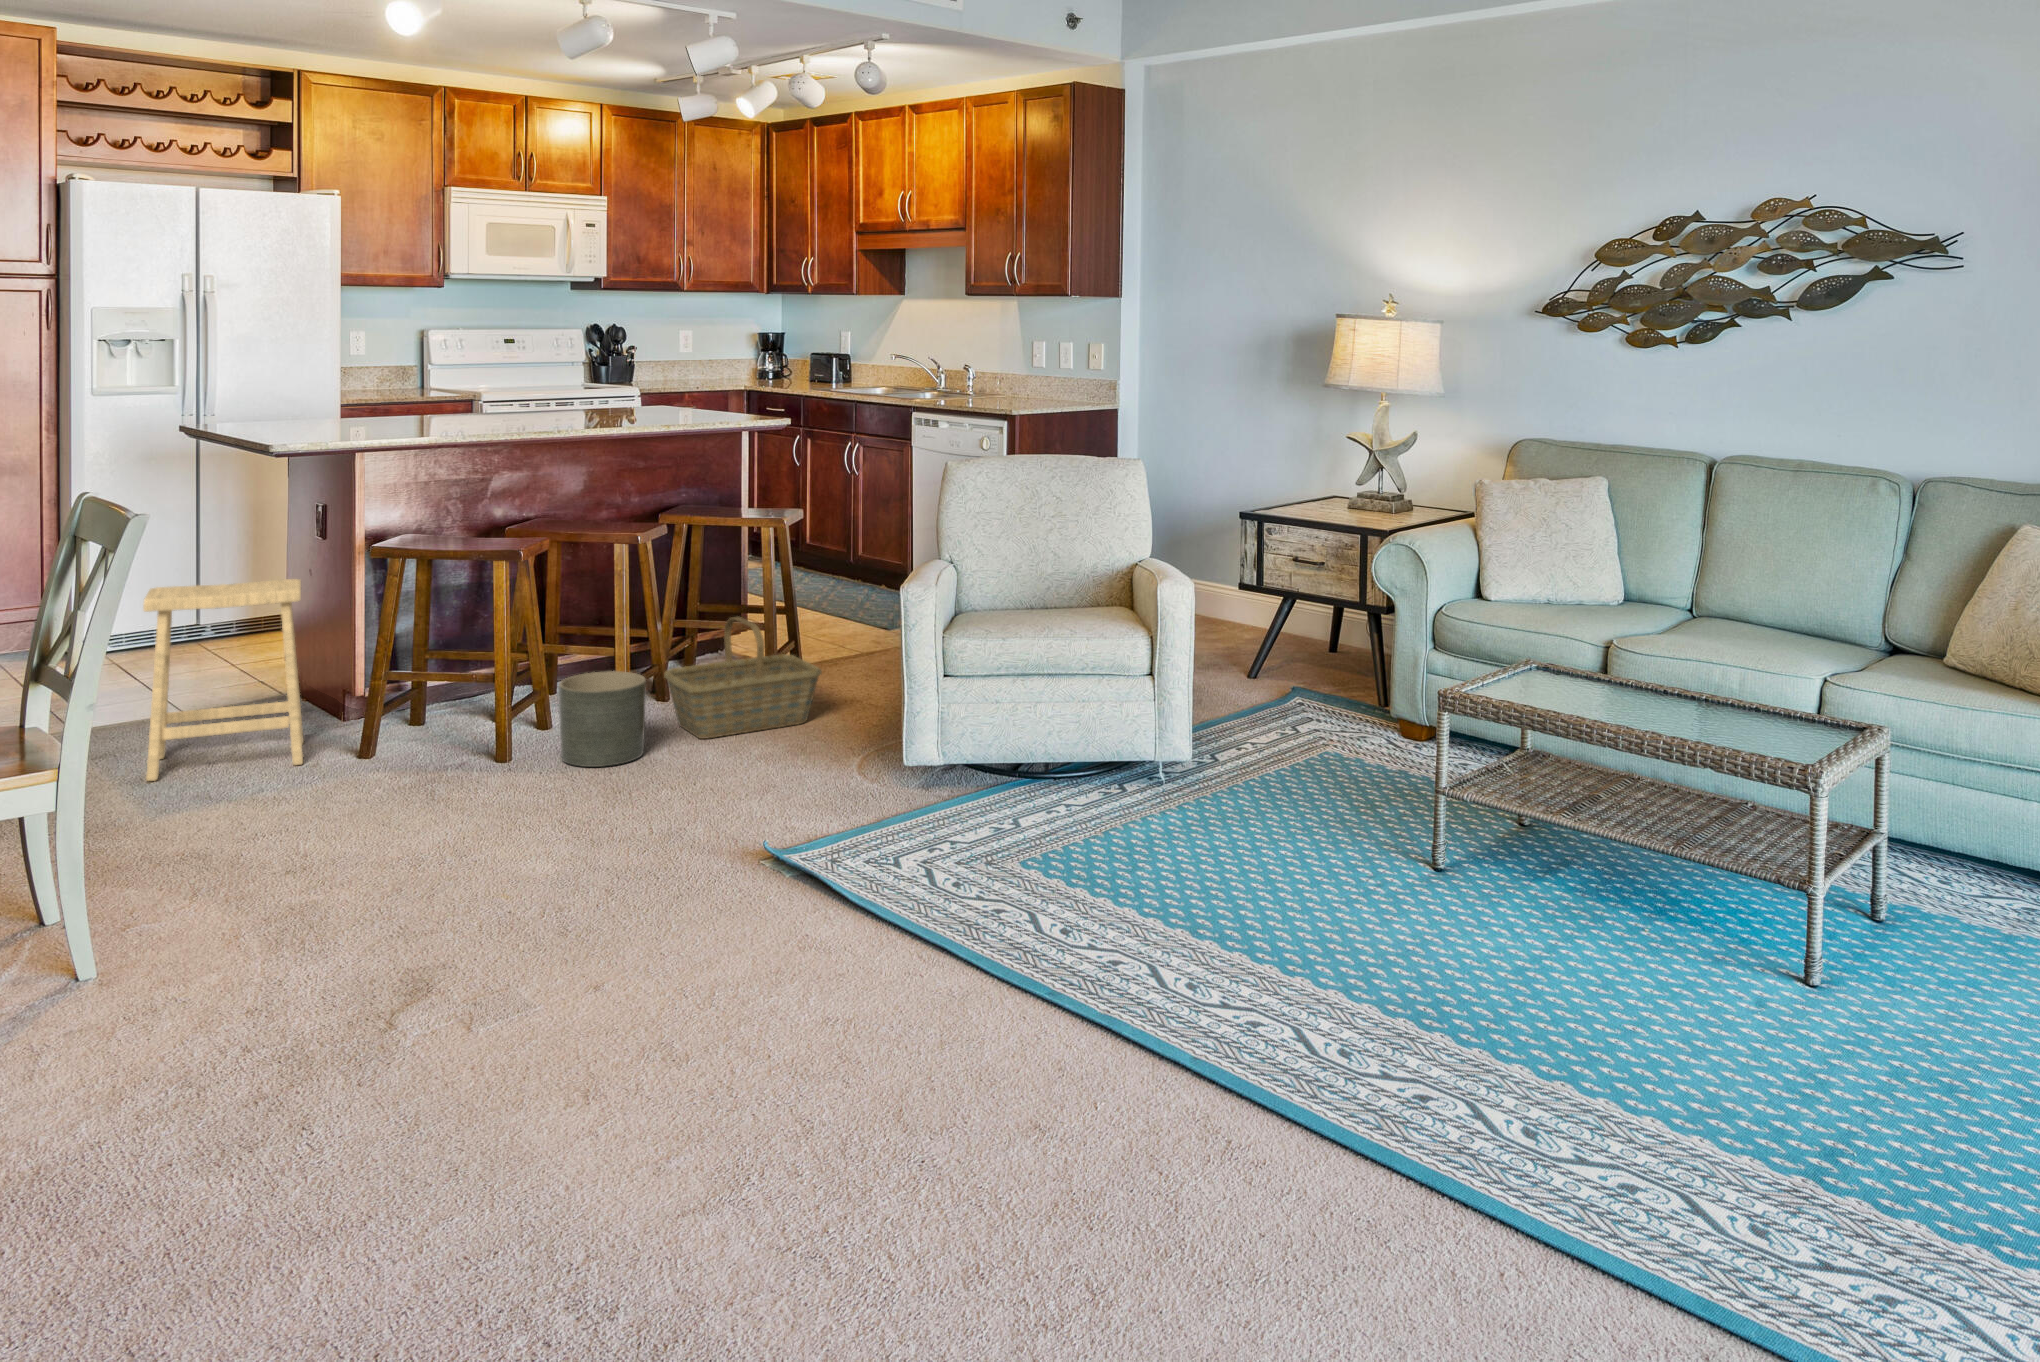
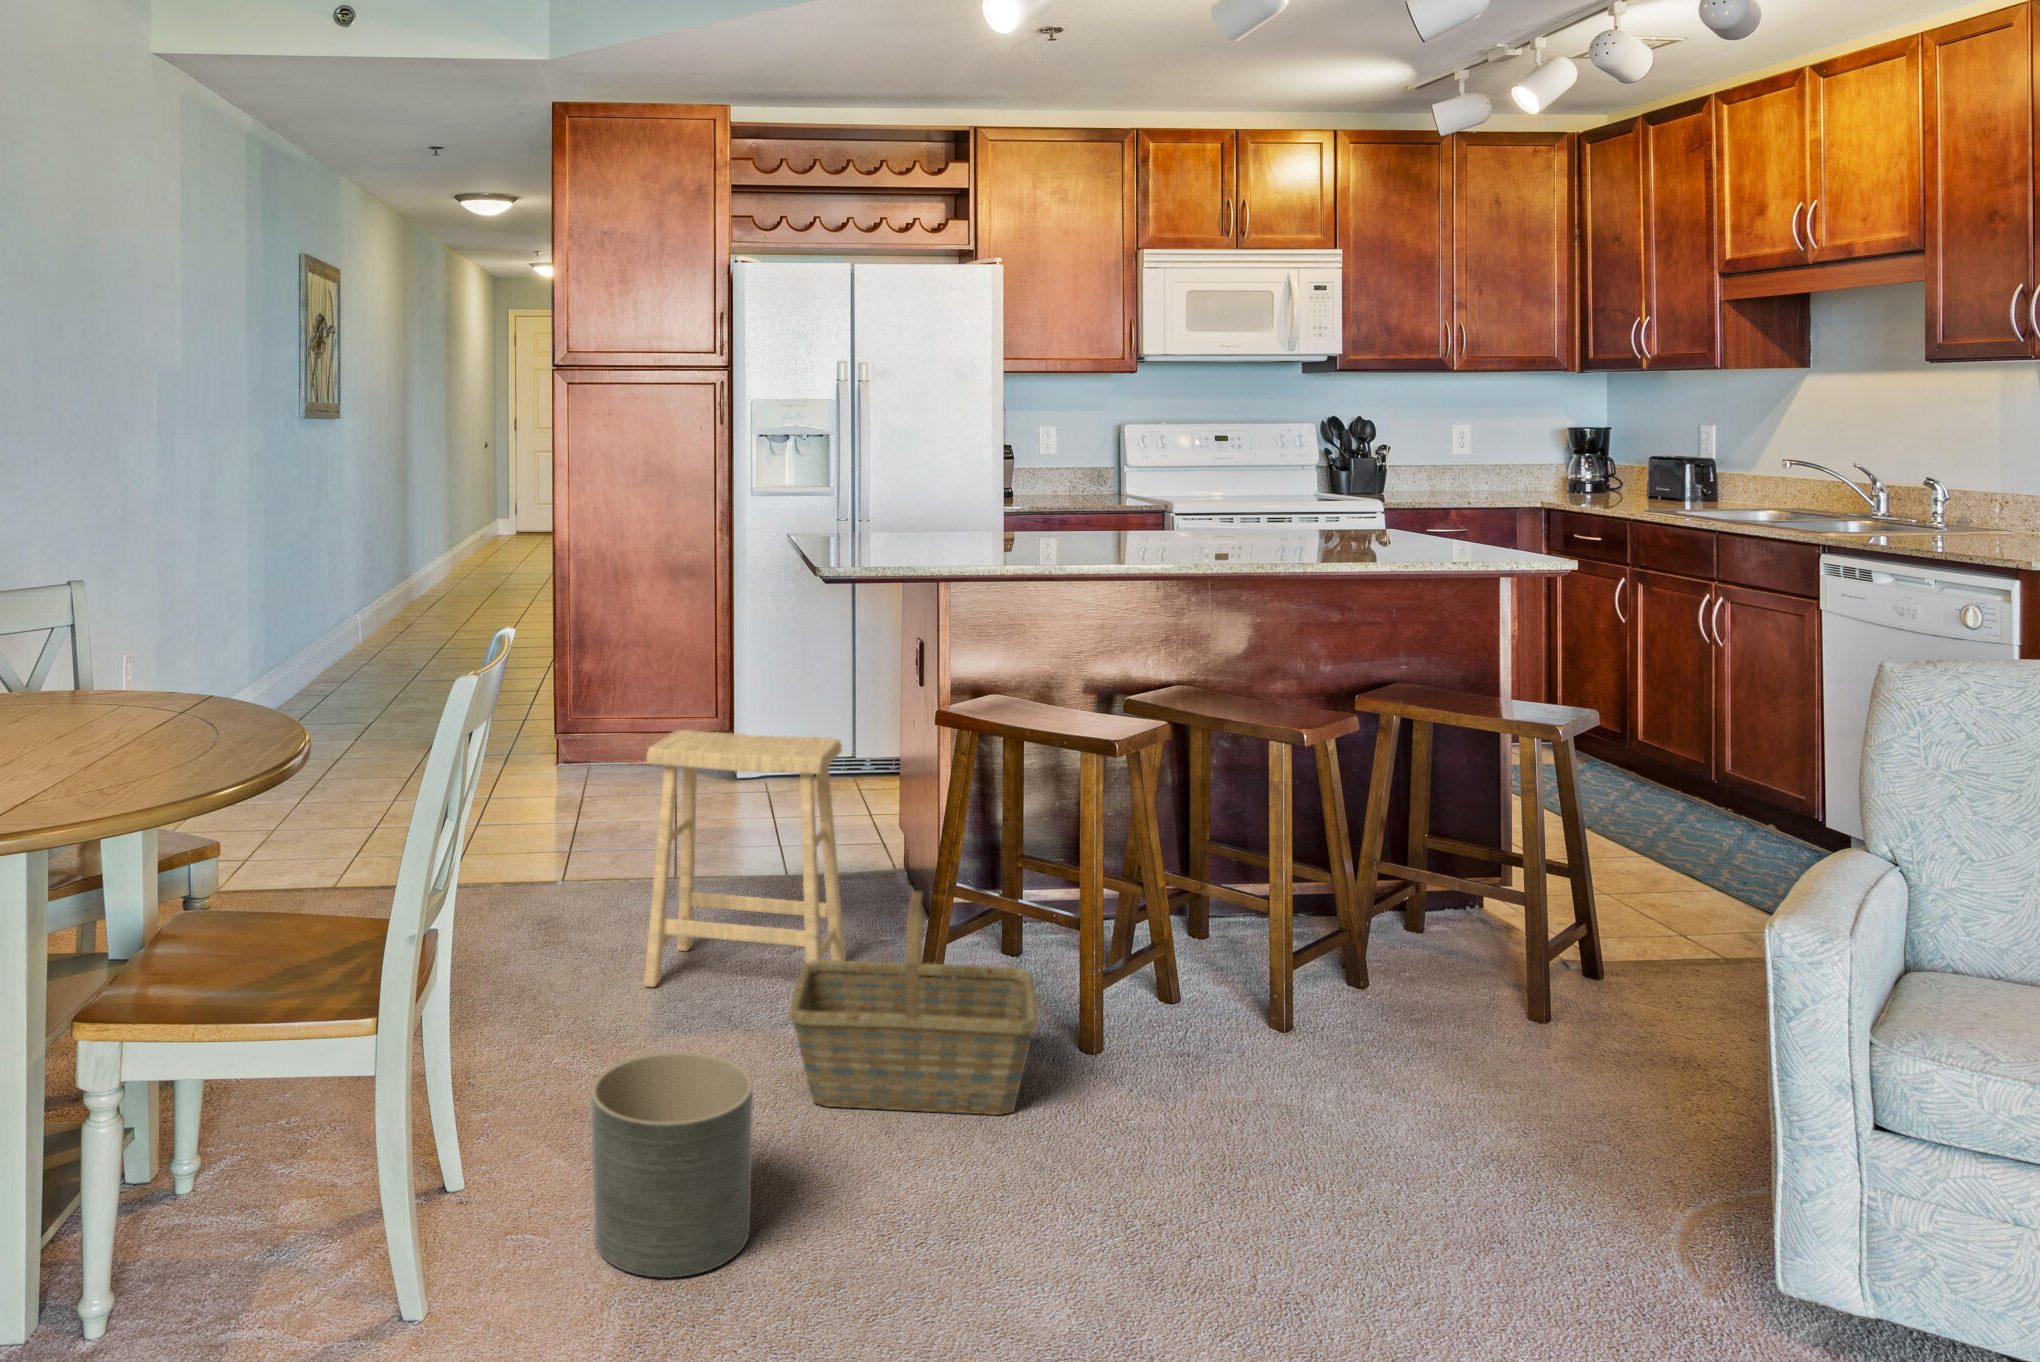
basket: present [664,617,822,739] -> present [789,891,1037,1115]
planter: present [559,671,646,767] -> present [591,1052,753,1278]

